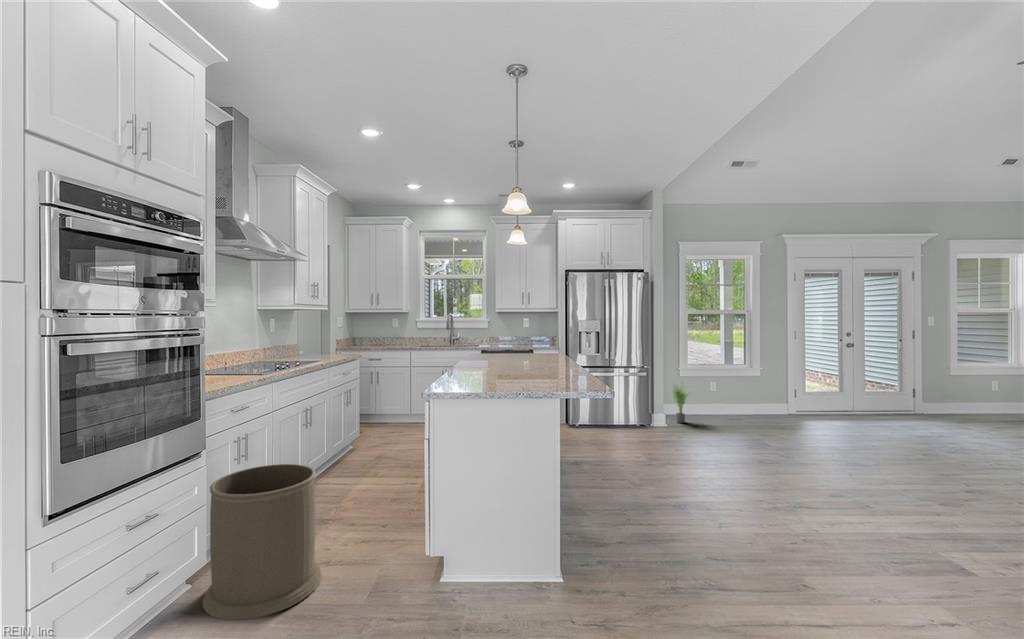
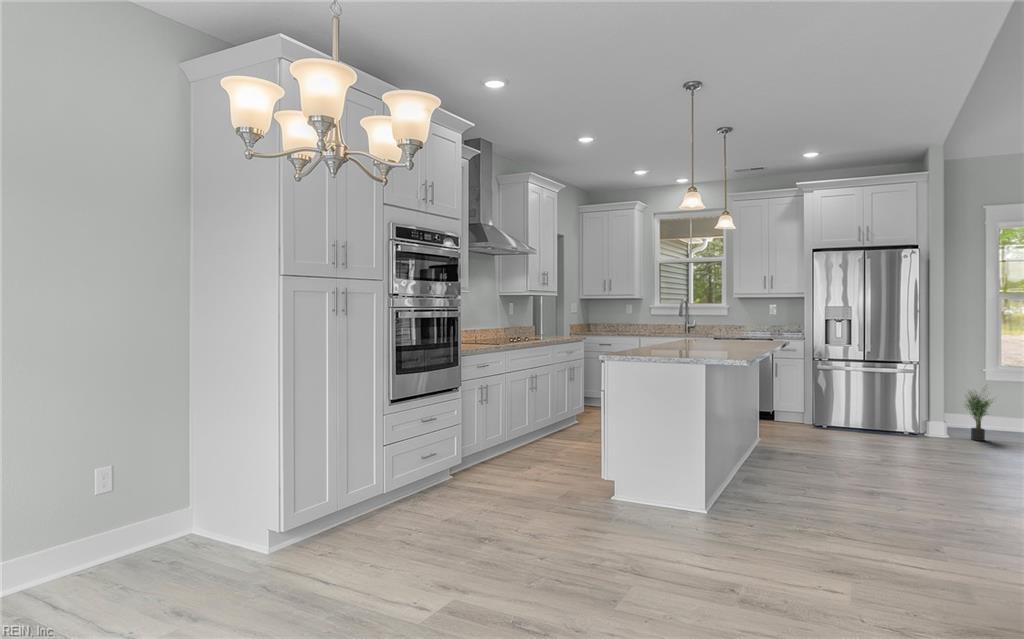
trash can: present [203,464,322,620] -> none [459,403,528,490]

